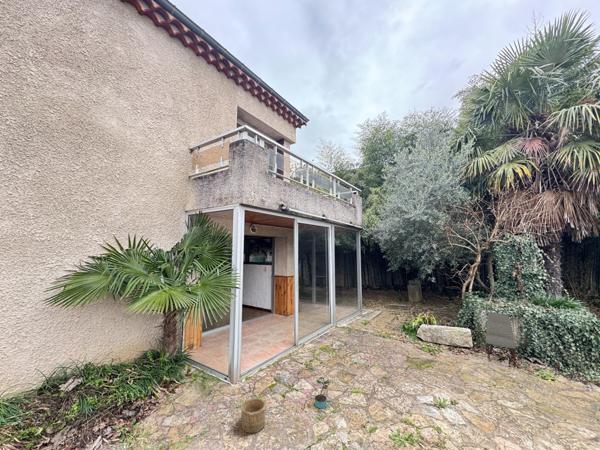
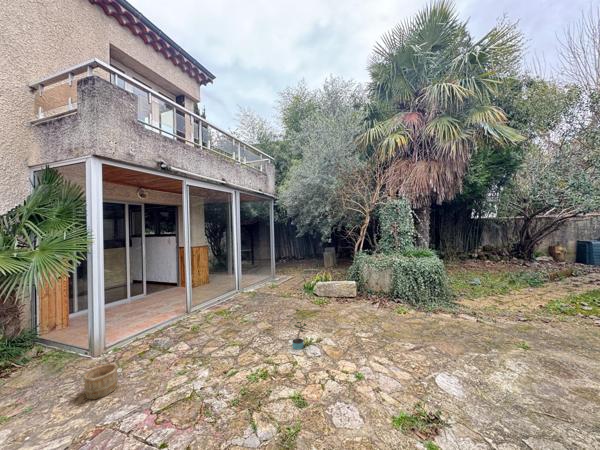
chair: present [486,312,516,366] -> none [363,265,385,307]
potted plant: present [309,362,329,408] -> present [287,310,306,349]

